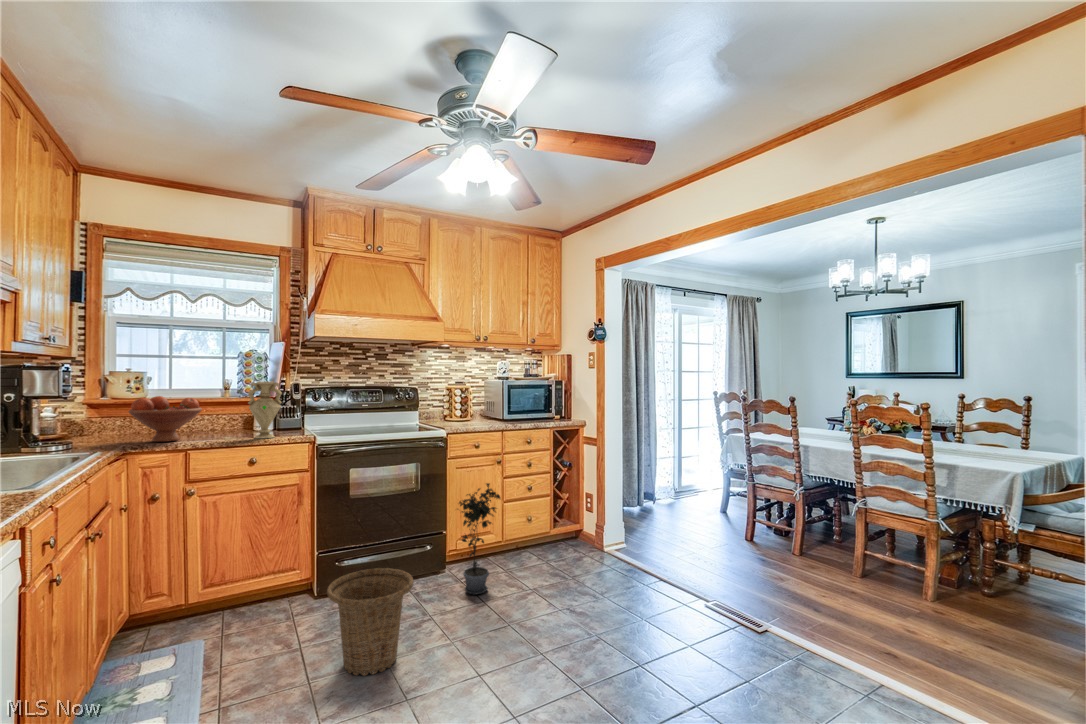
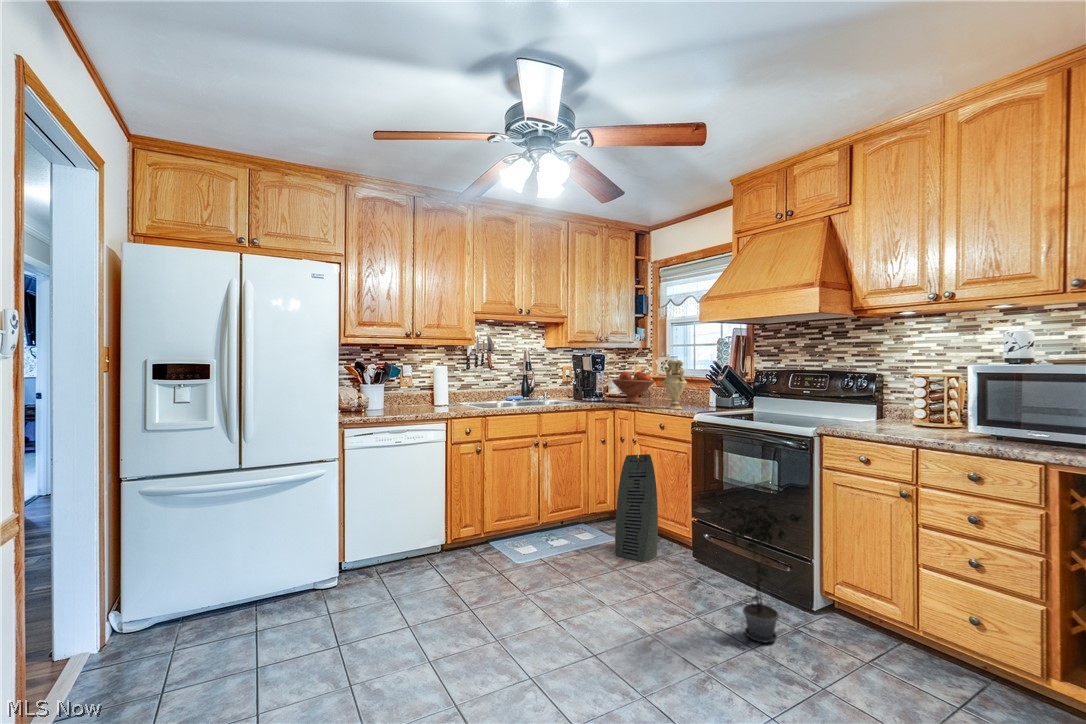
air purifier: none [227,497,293,638] -> present [615,454,658,562]
basket: present [327,568,413,676] -> none [553,519,625,606]

